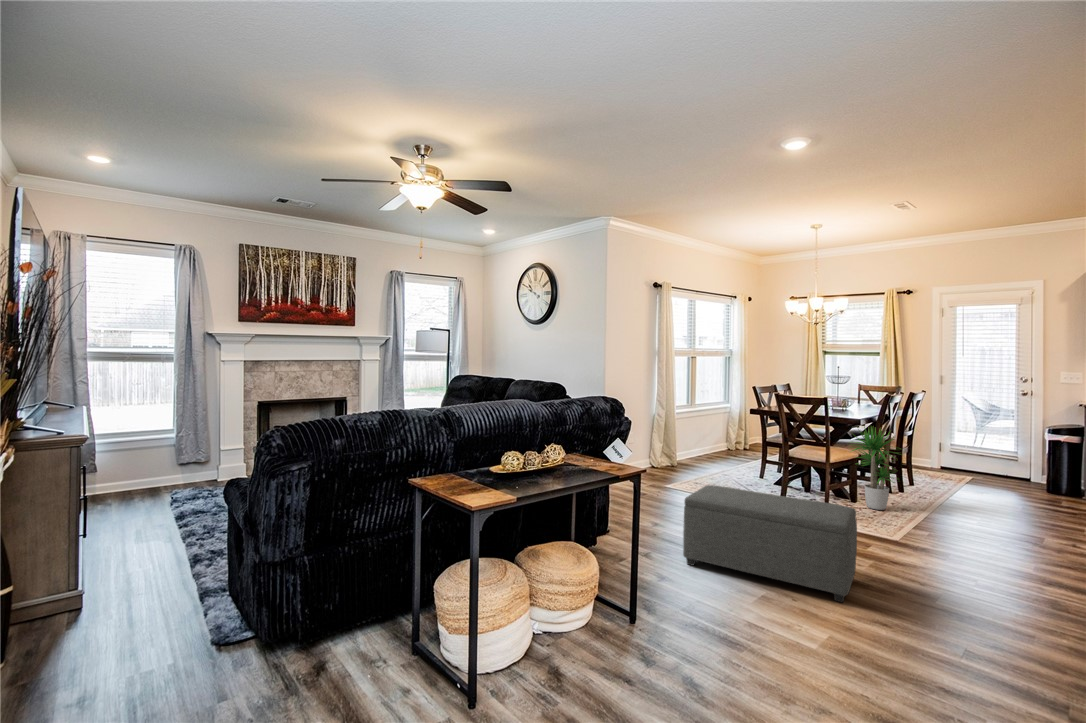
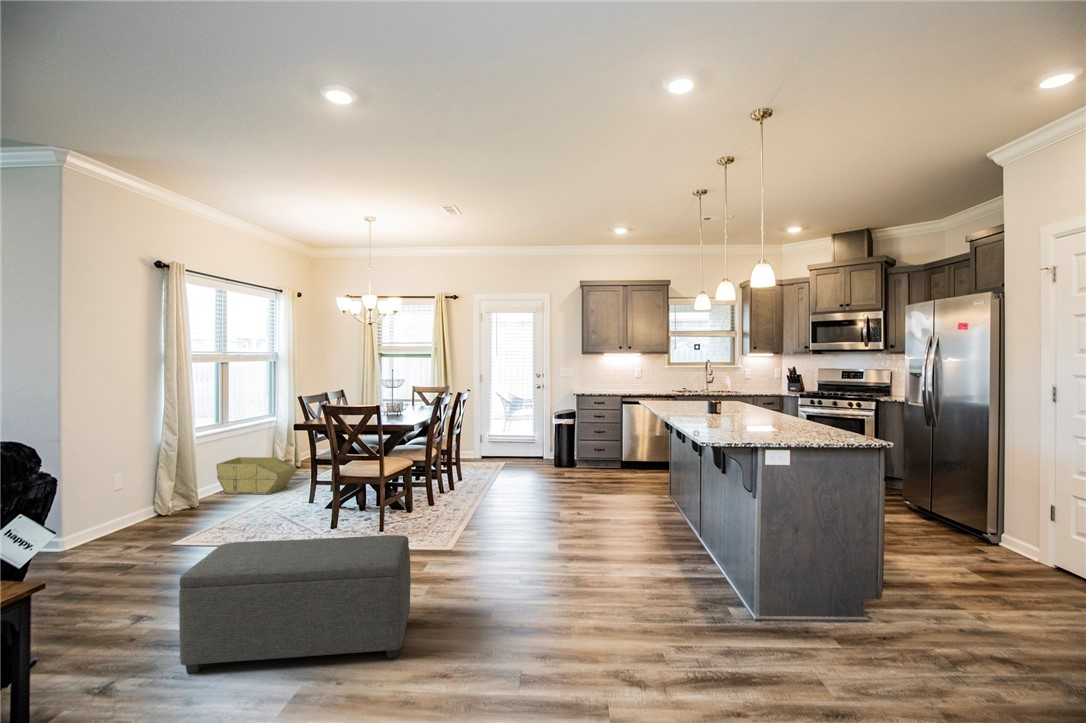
potted plant: present [852,427,900,510] -> none [398,429,454,518]
storage bin: none [687,433,747,465] -> present [216,457,296,494]

